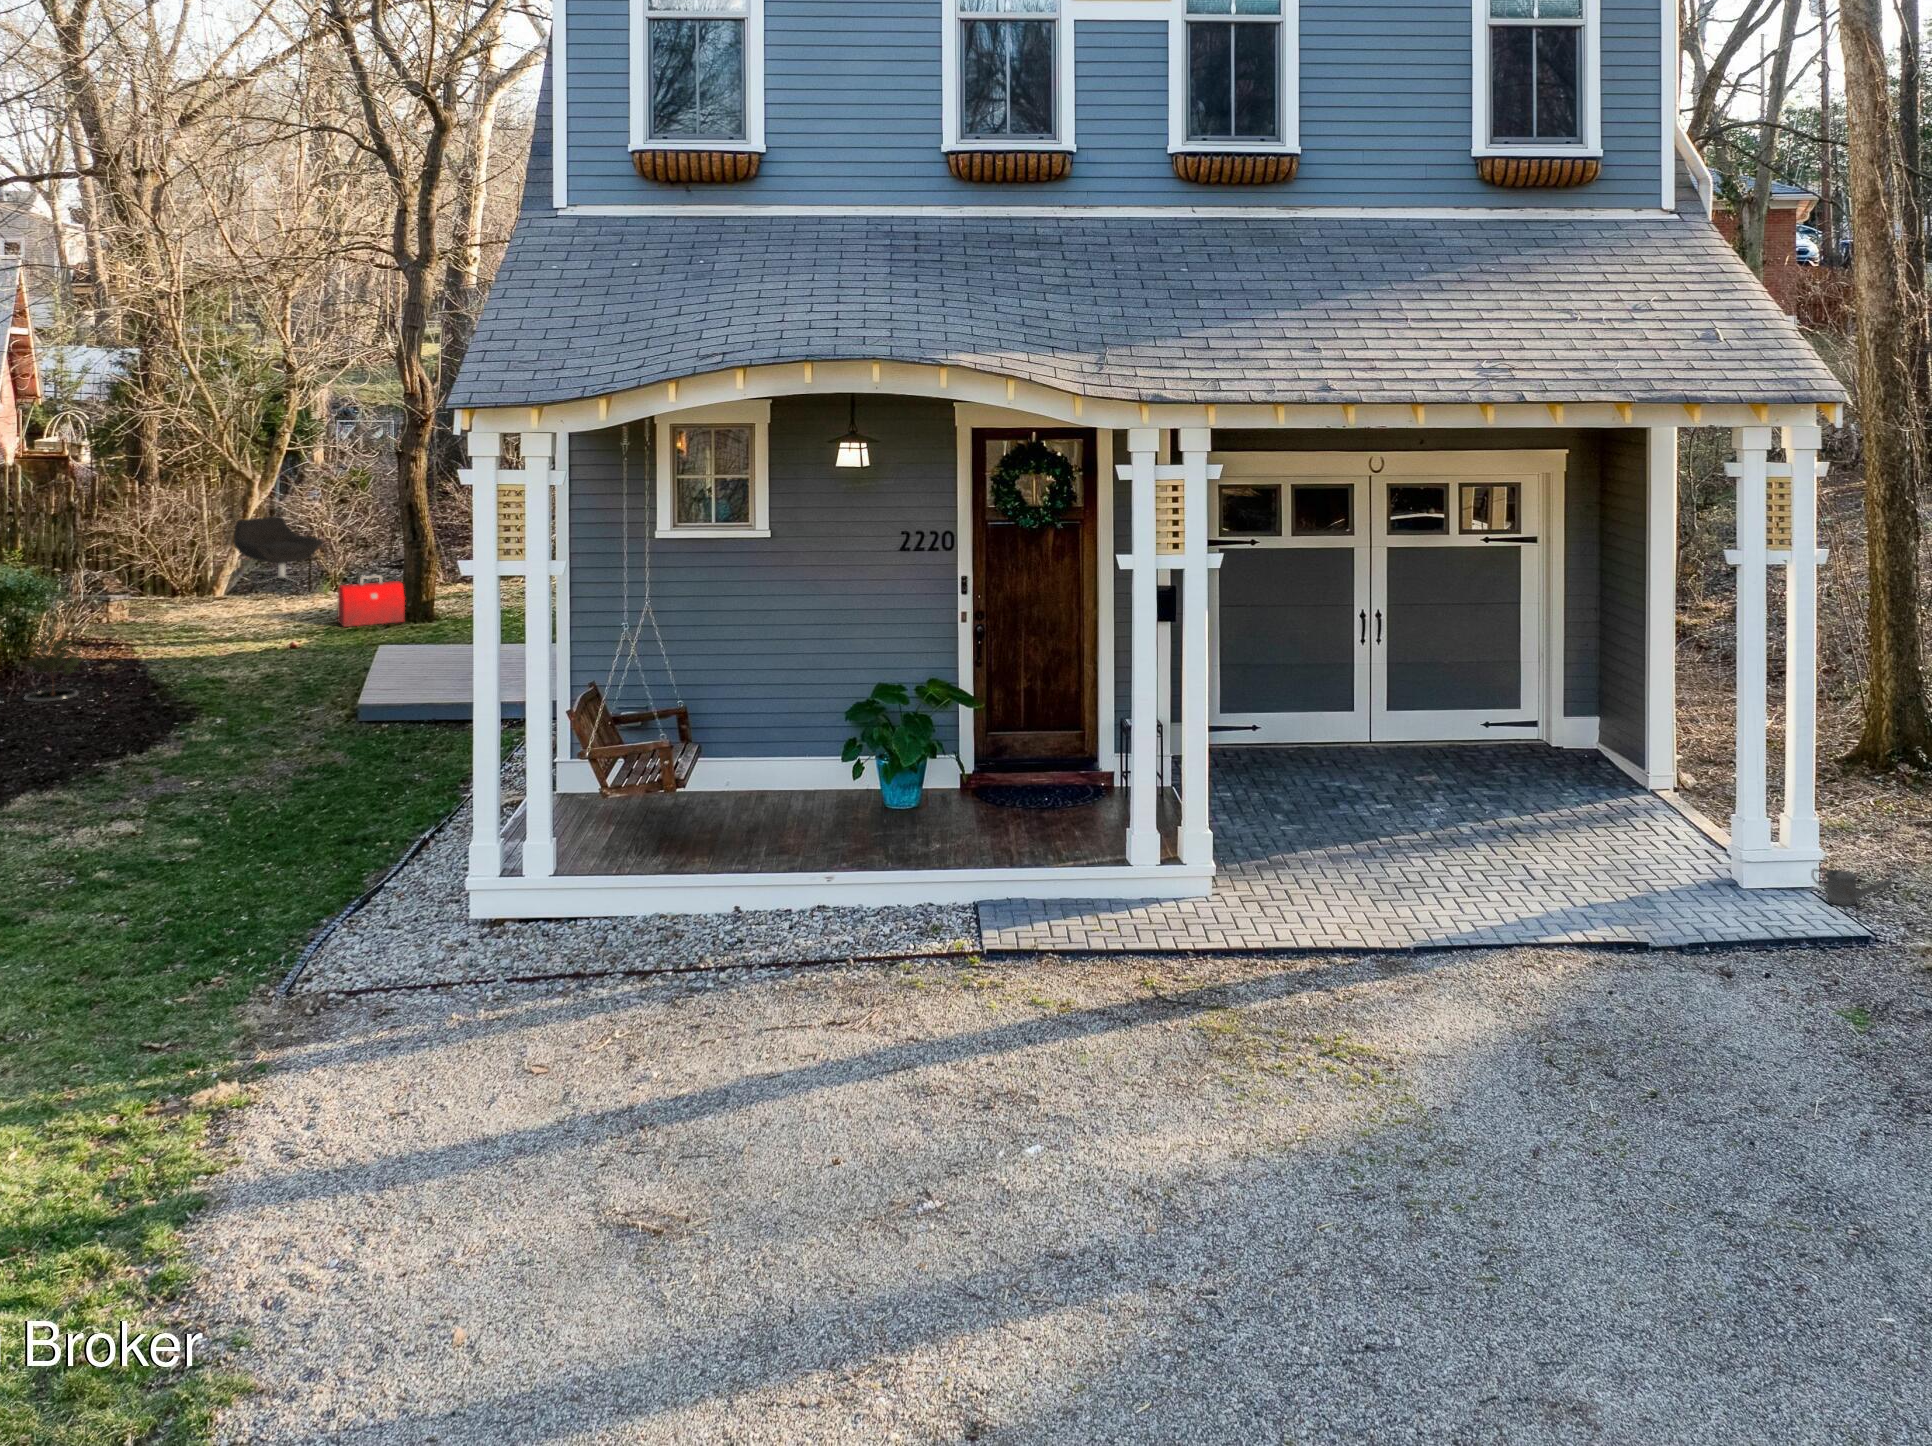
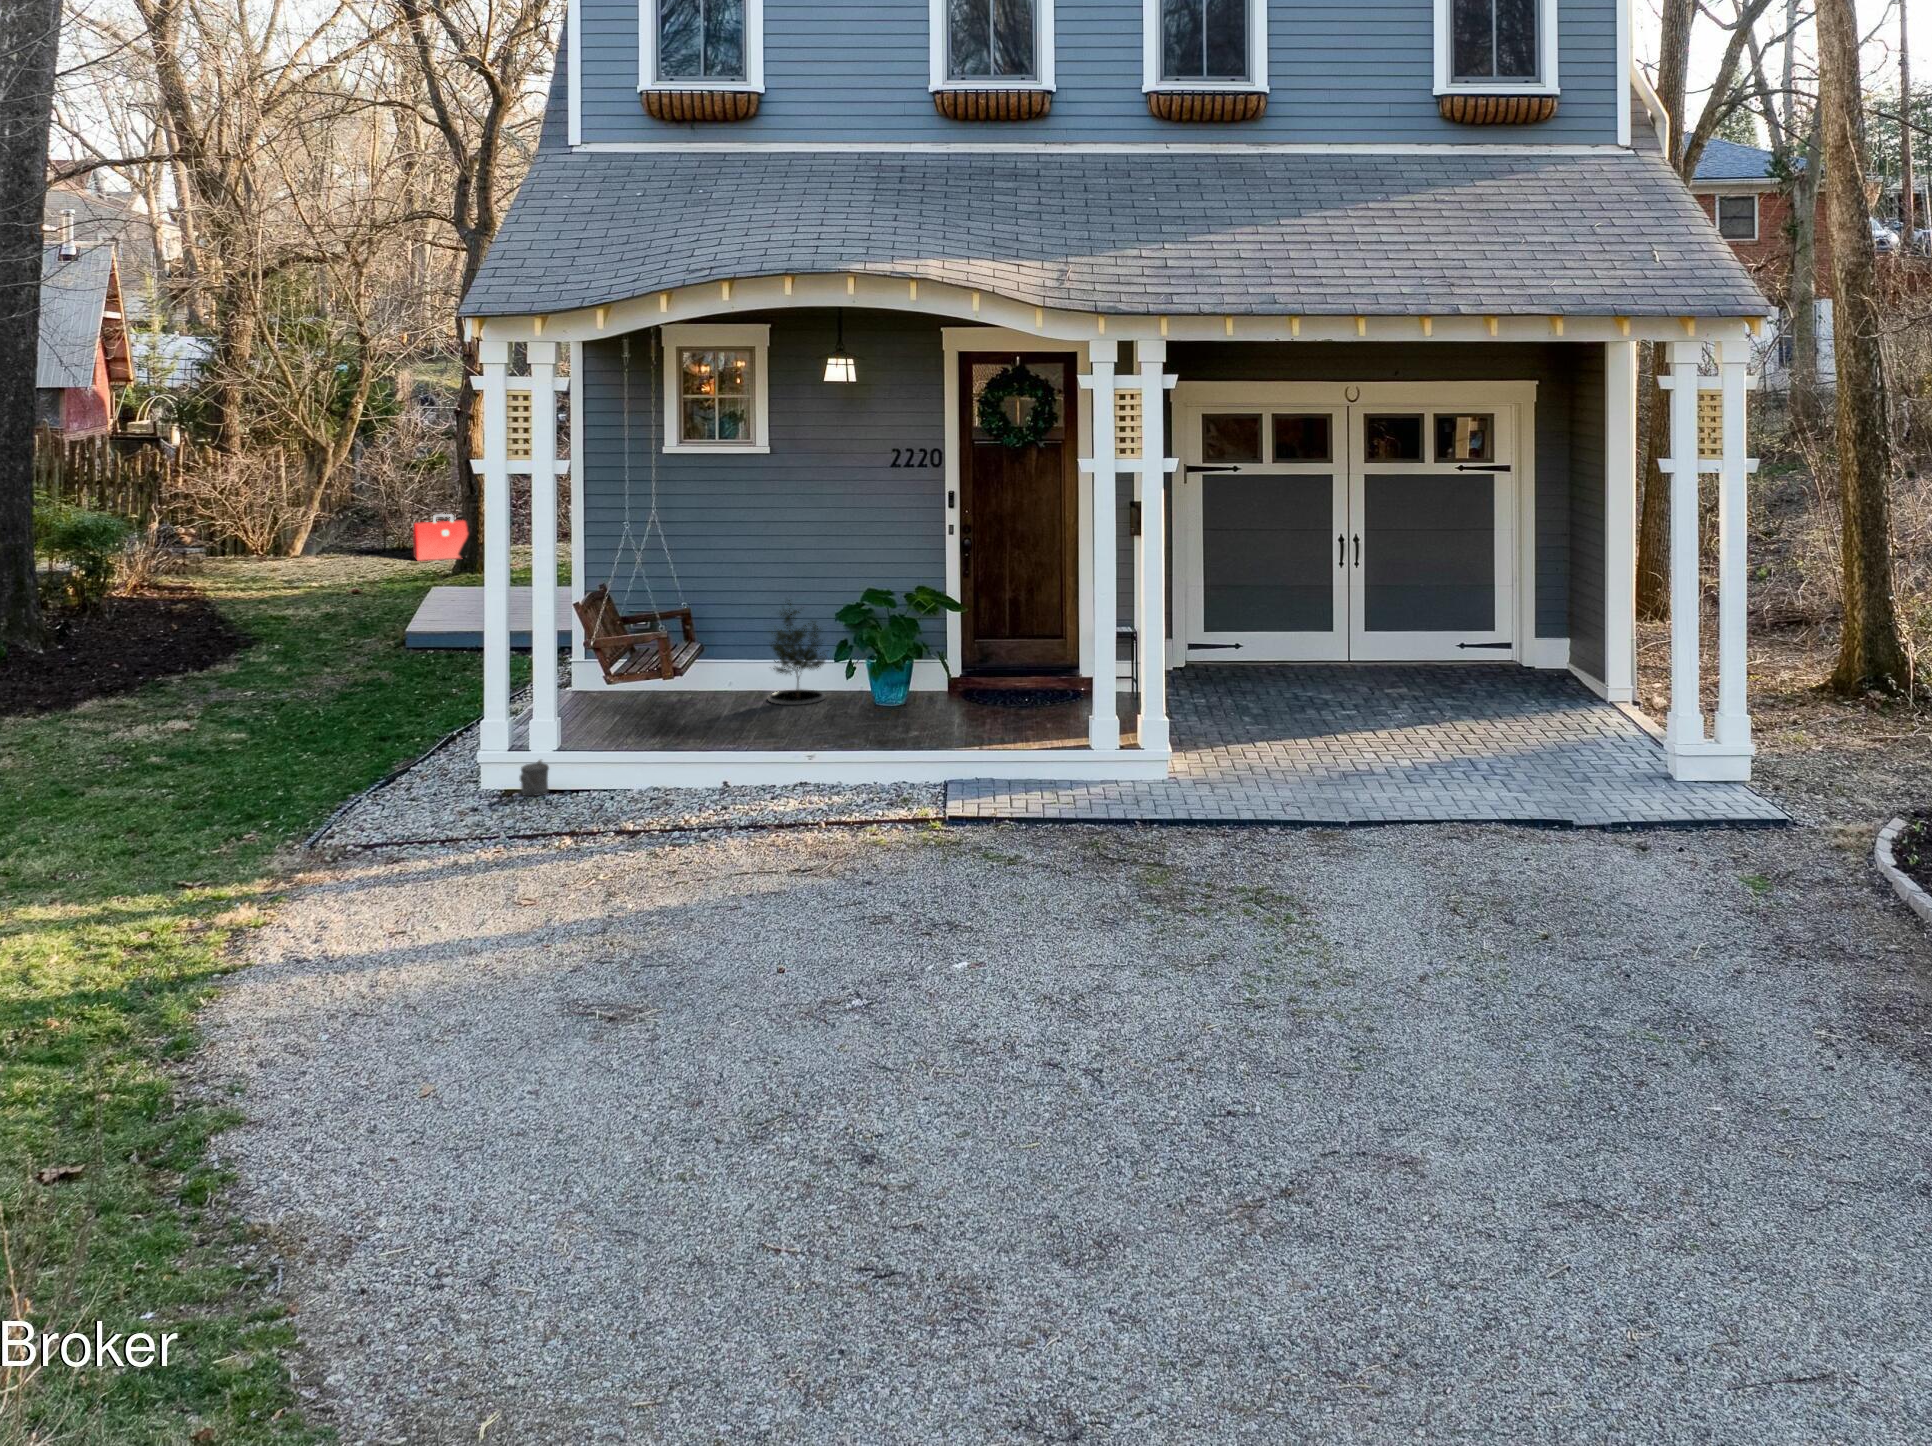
lounge chair: present [233,516,323,581] -> none [325,466,407,526]
potted tree: present [24,622,81,702] -> present [768,600,829,705]
watering can: present [1811,869,1892,906] -> present [520,760,549,796]

